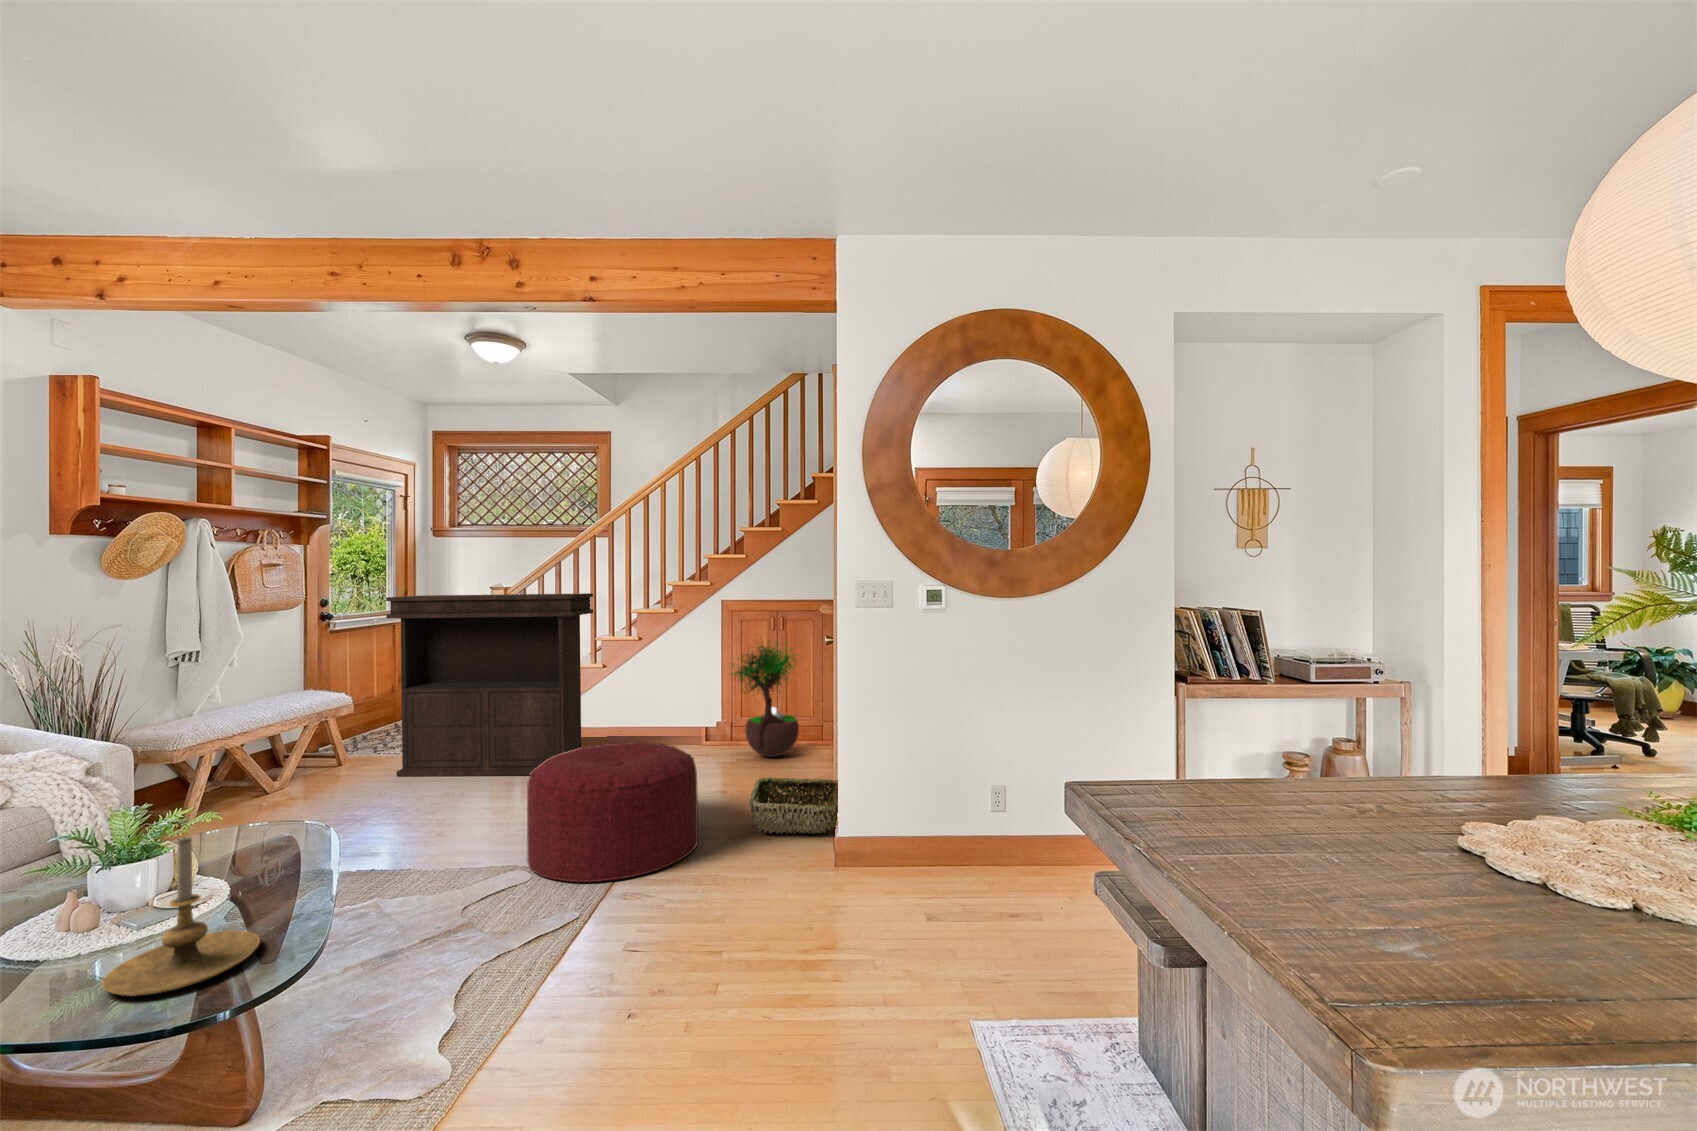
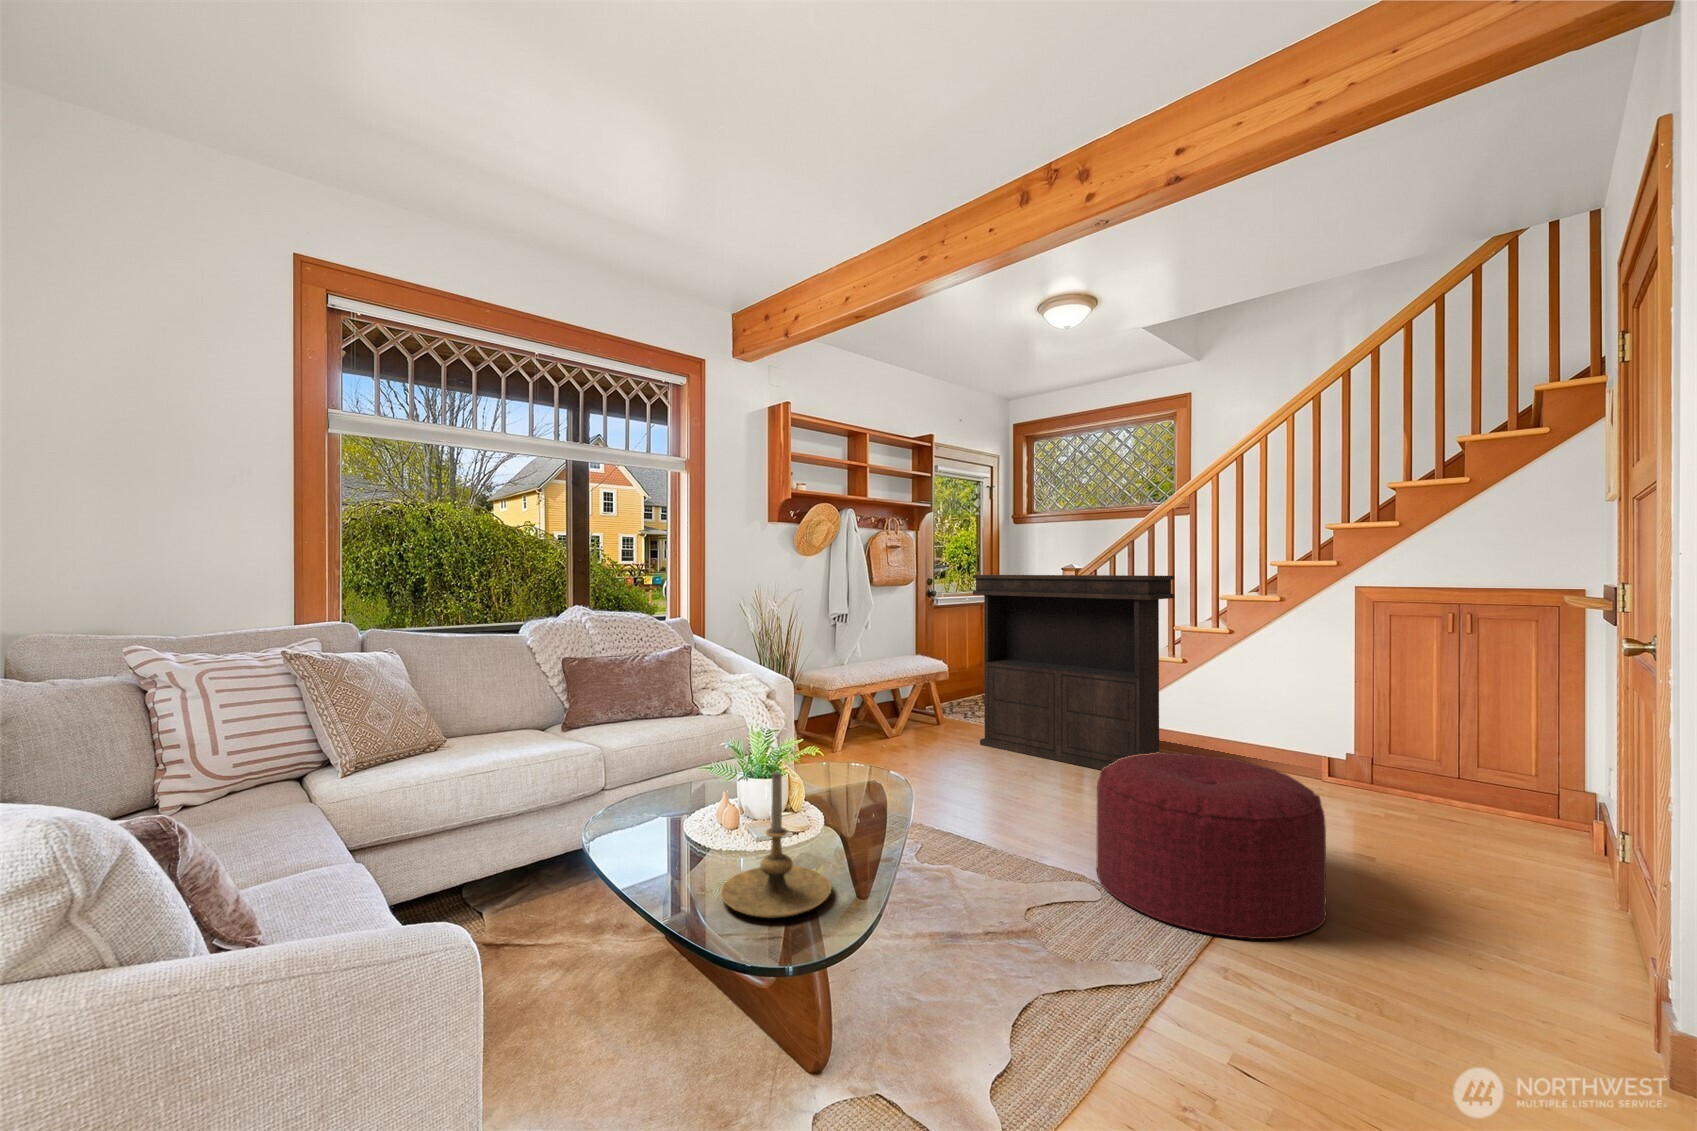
potted tree: present [733,642,799,757] -> none [1366,636,1503,817]
woven basket: present [750,777,838,834] -> none [1418,849,1623,974]

